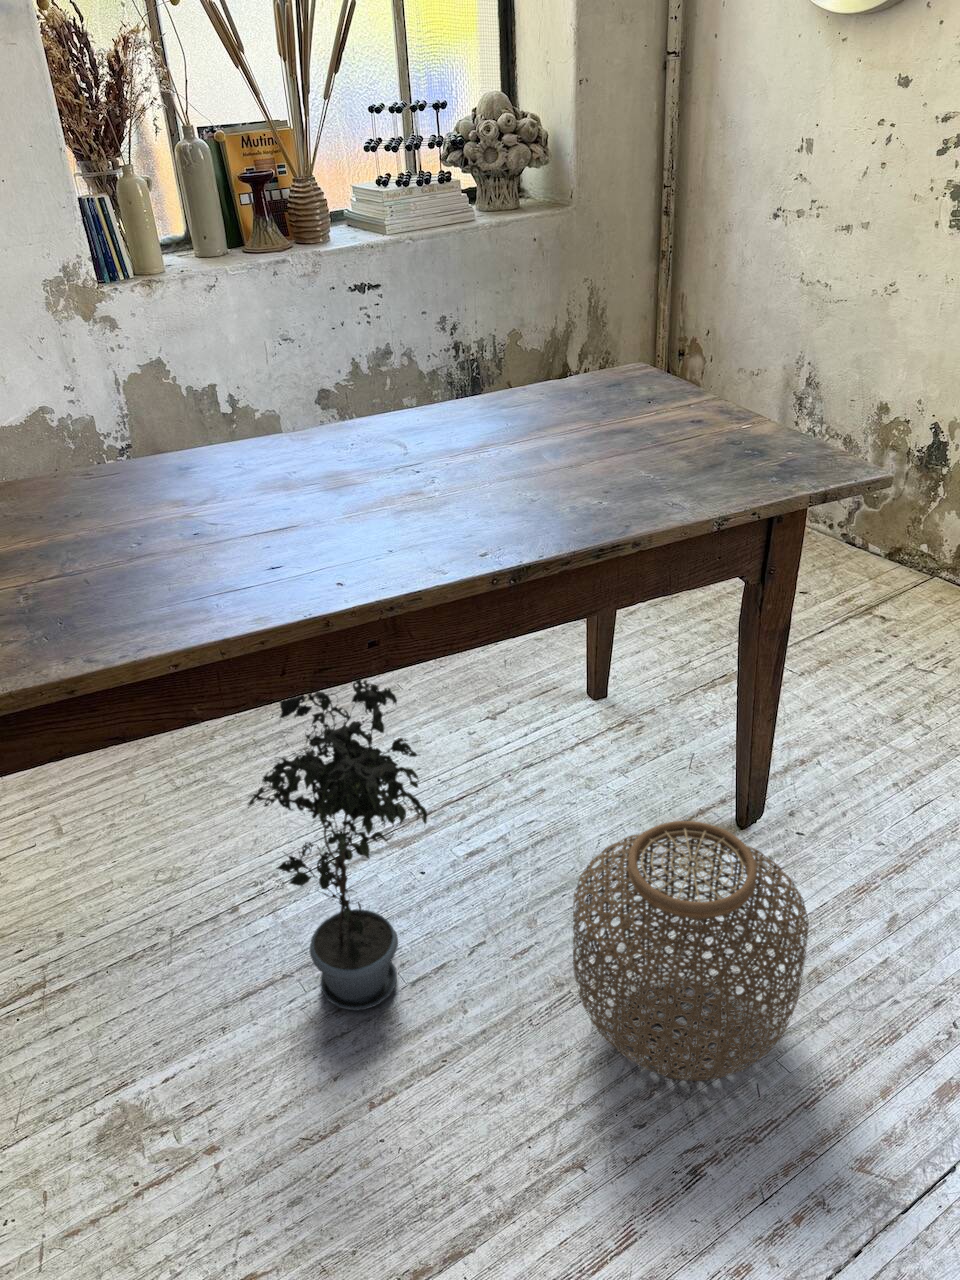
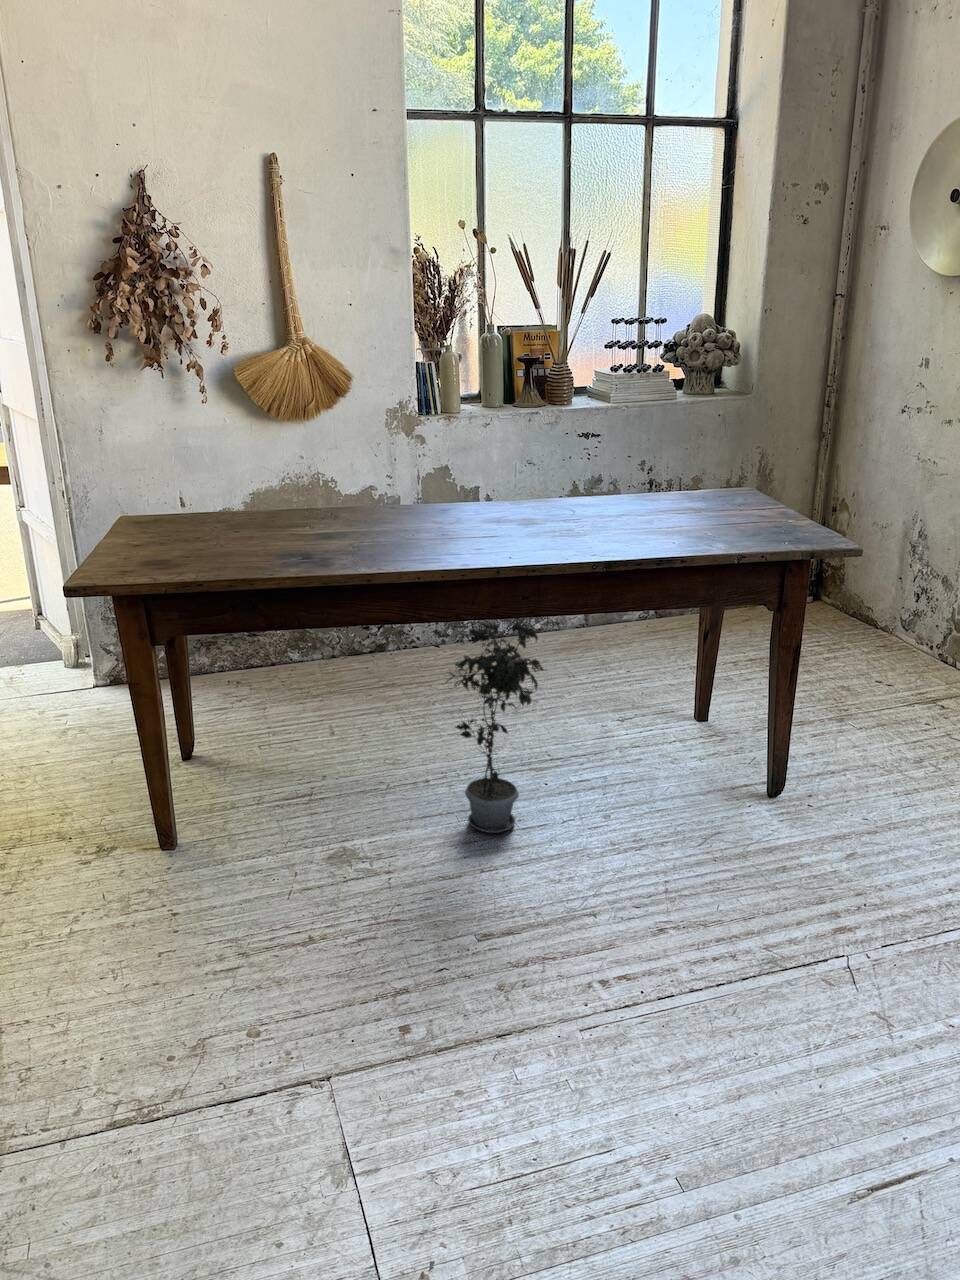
woven basket: present [573,821,809,1081] -> none [616,732,760,895]

